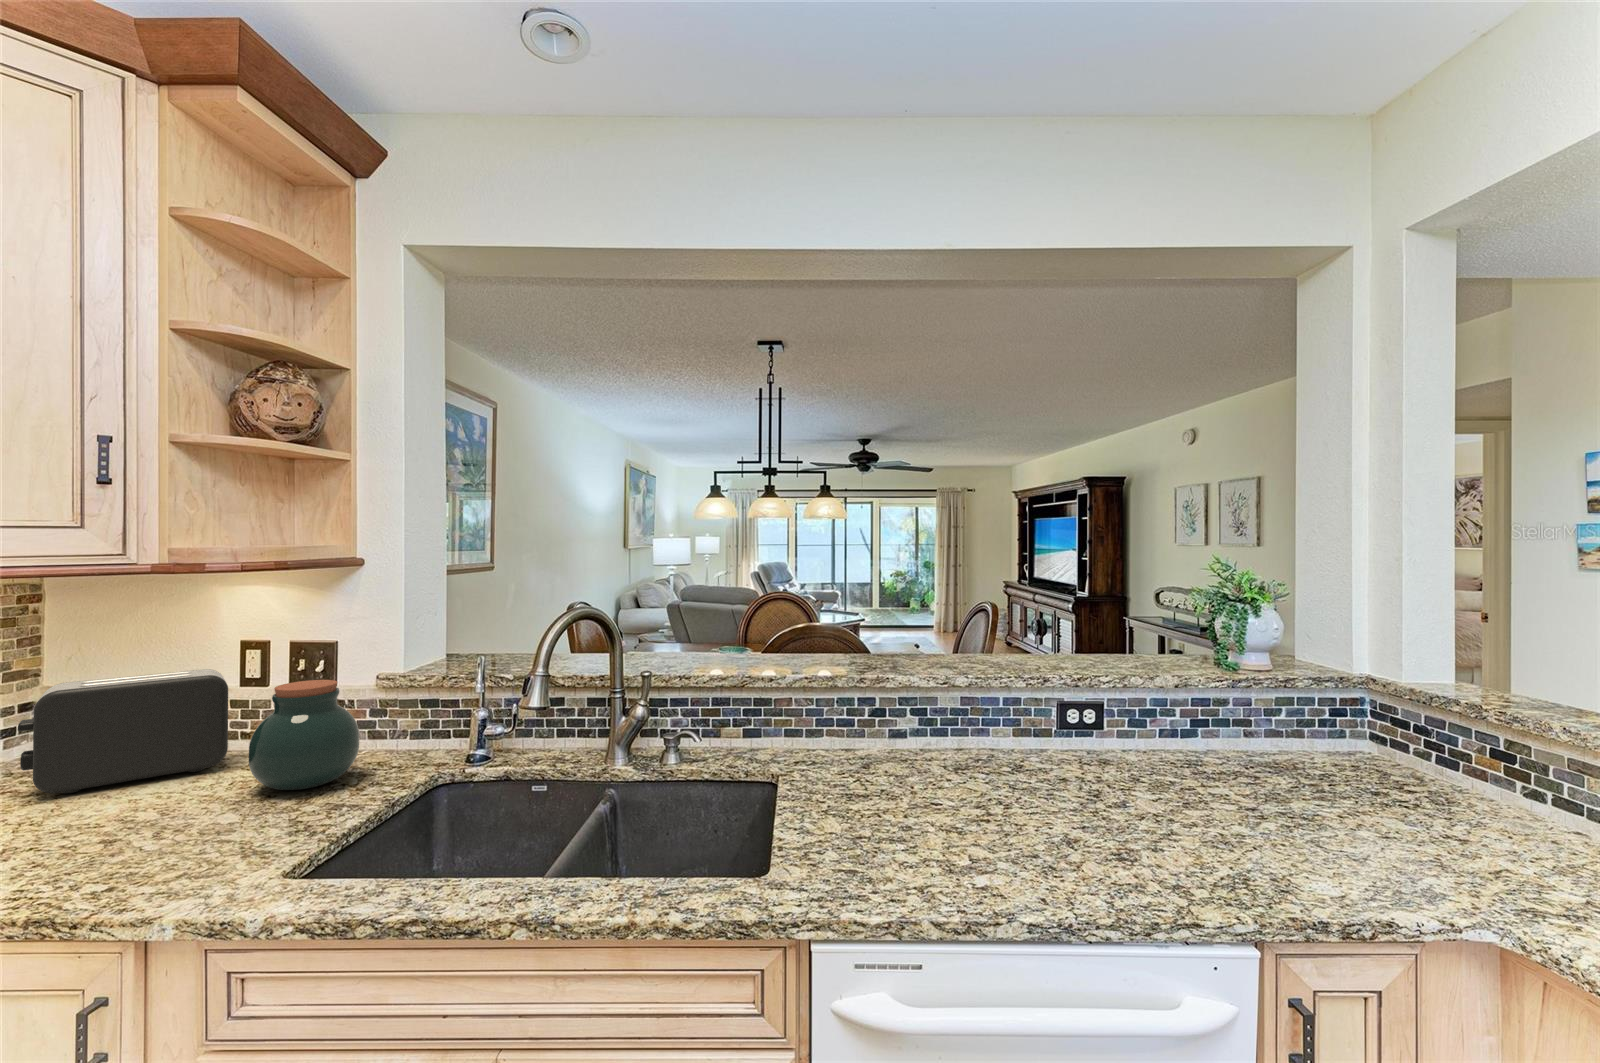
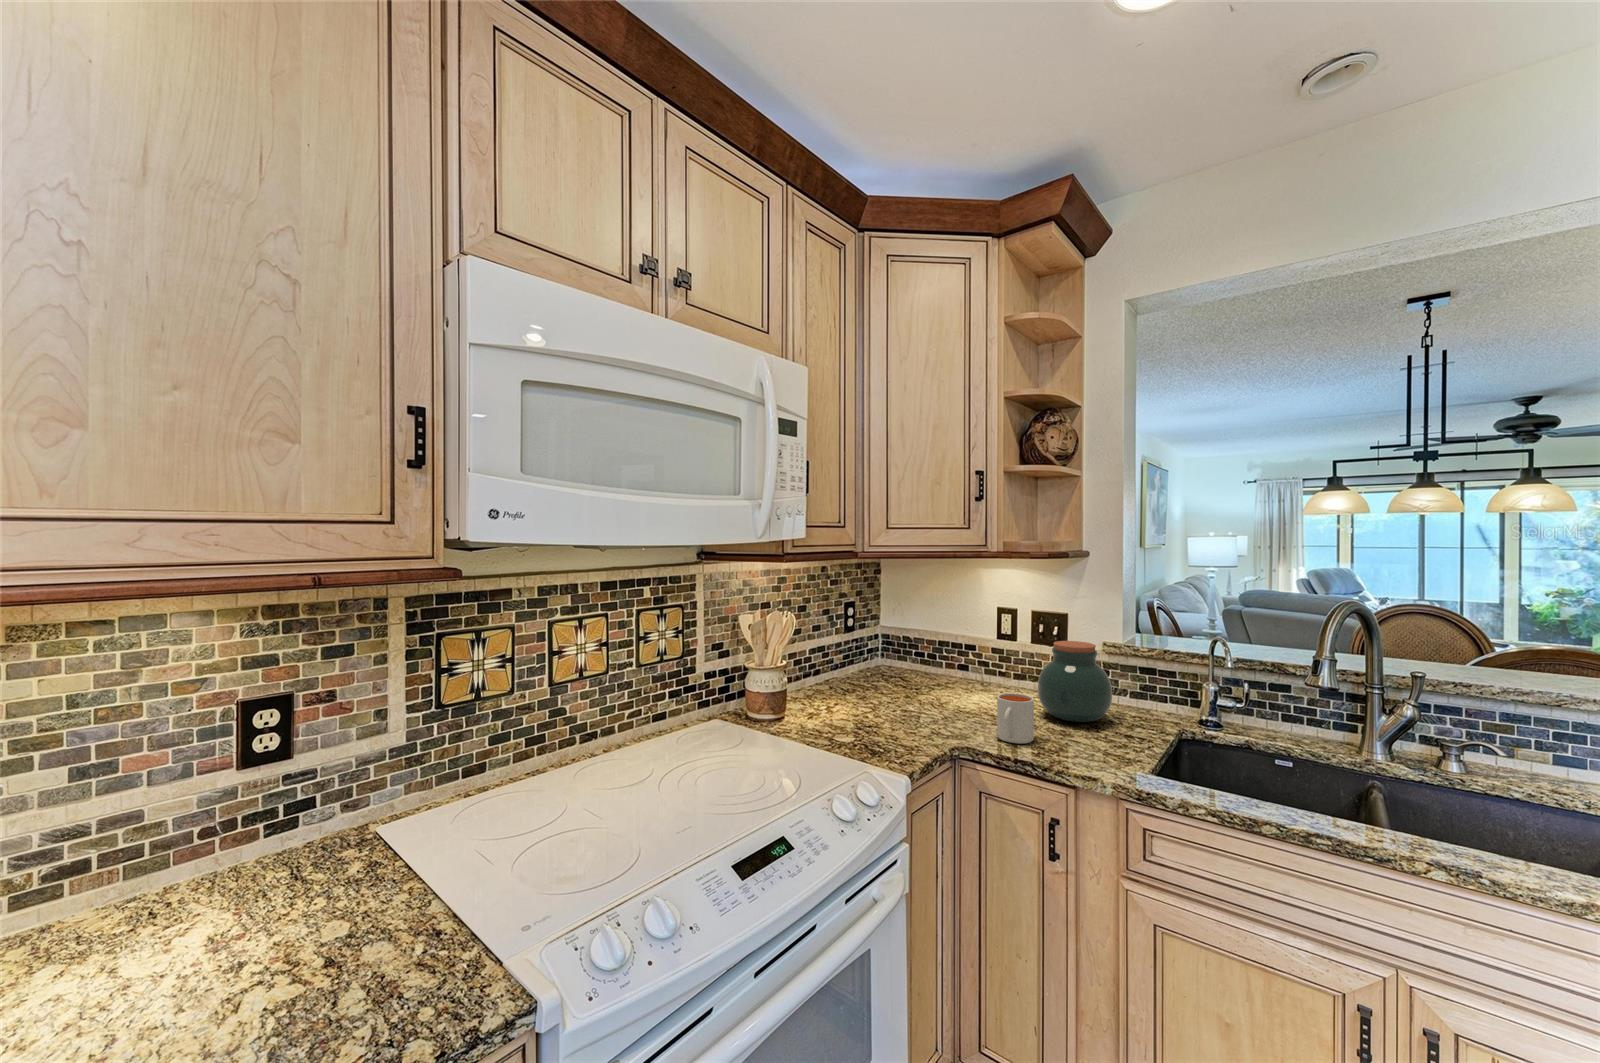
toaster: present [18,669,228,794] -> none [900,624,1005,695]
mug: none [117,771,192,850] -> present [997,693,1034,744]

